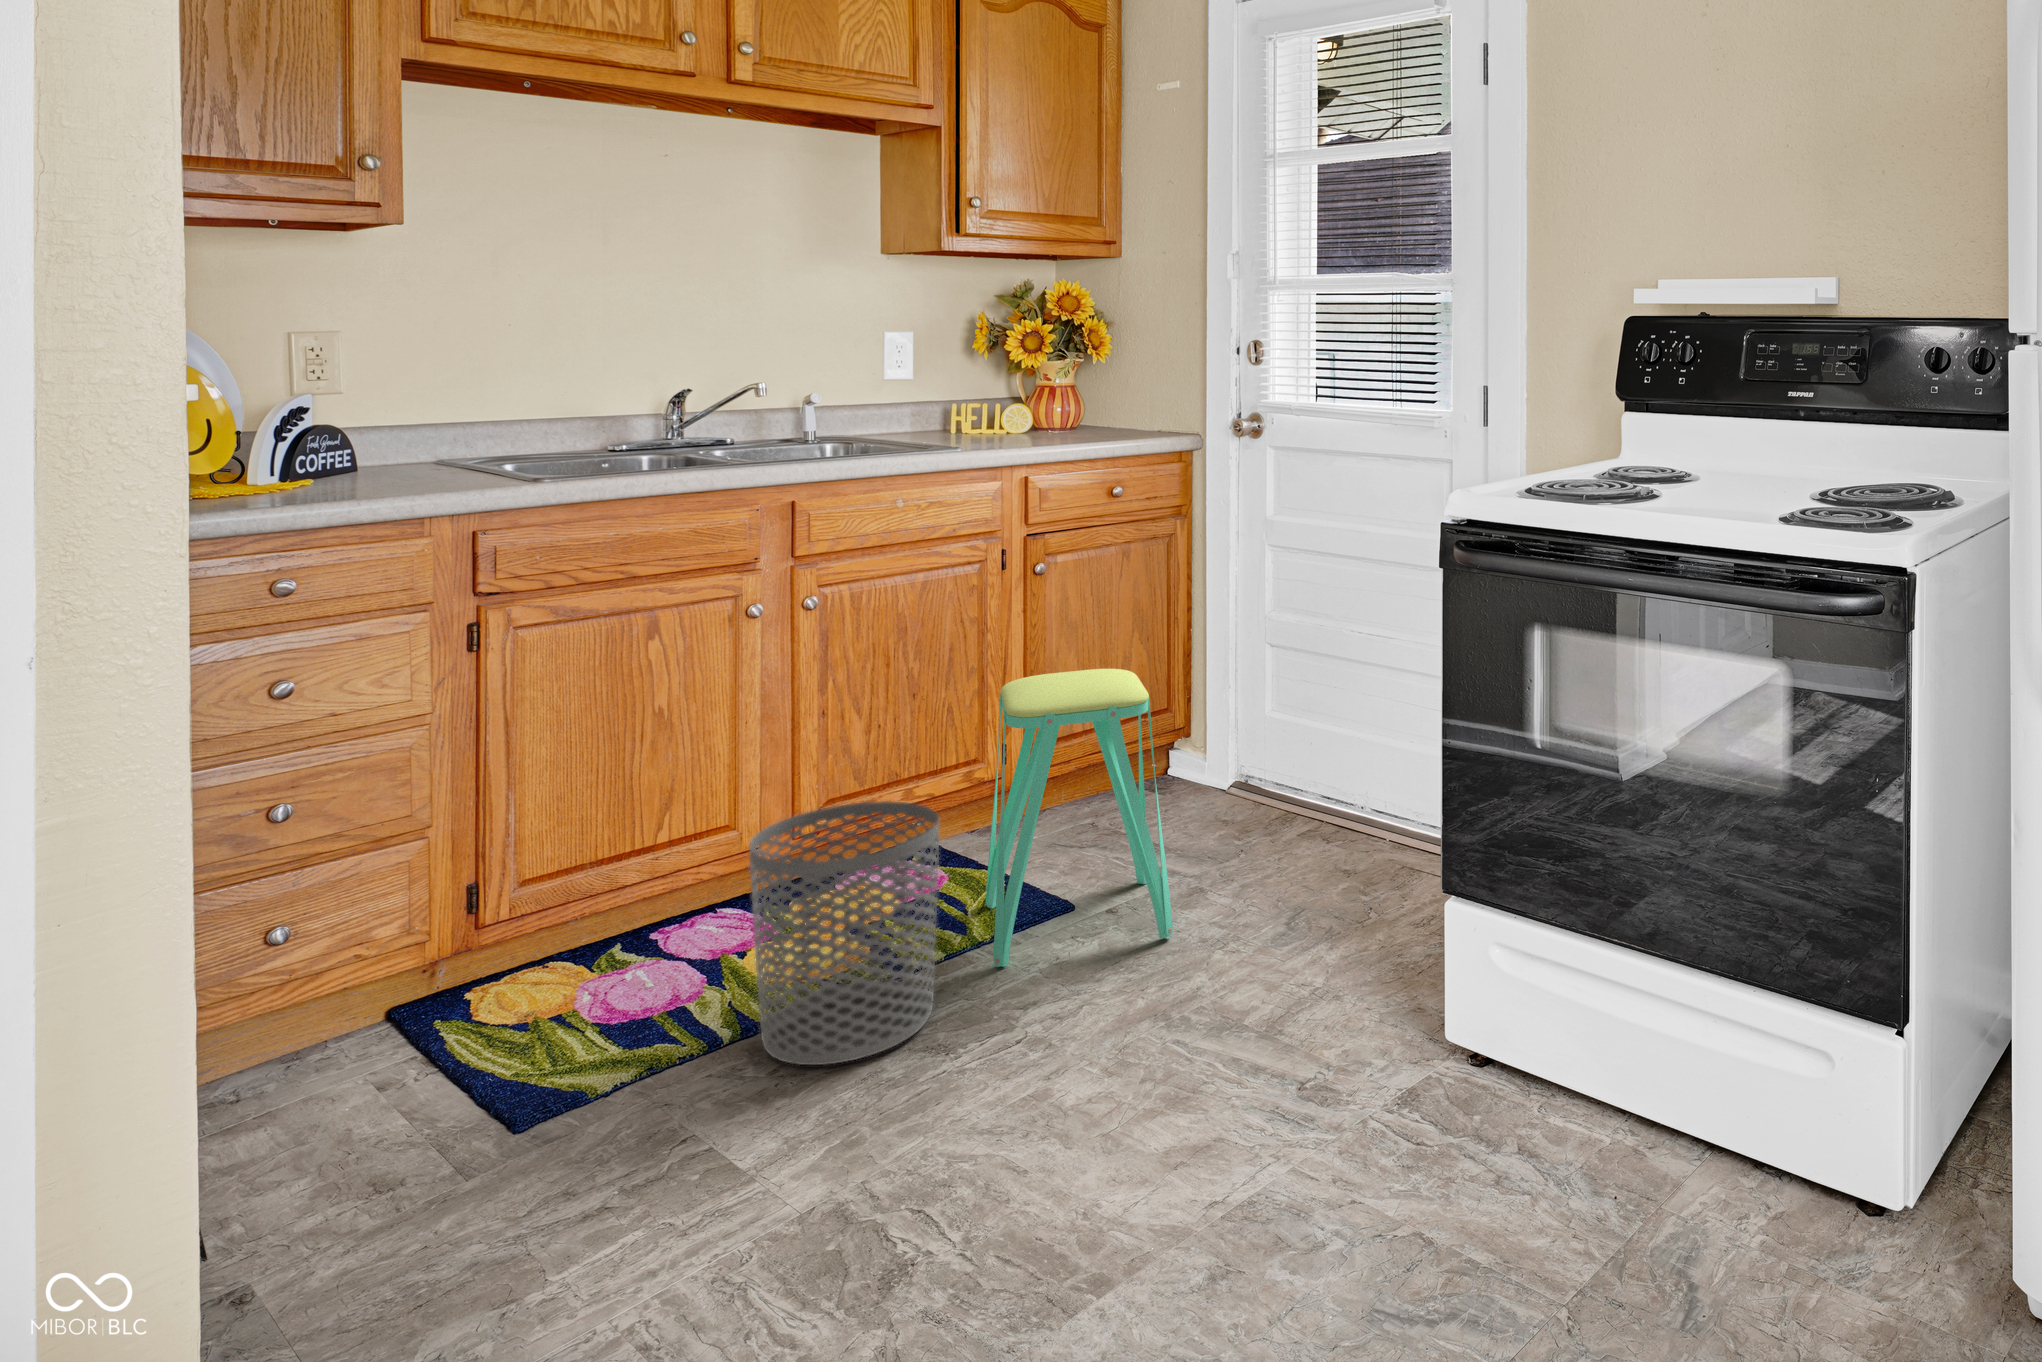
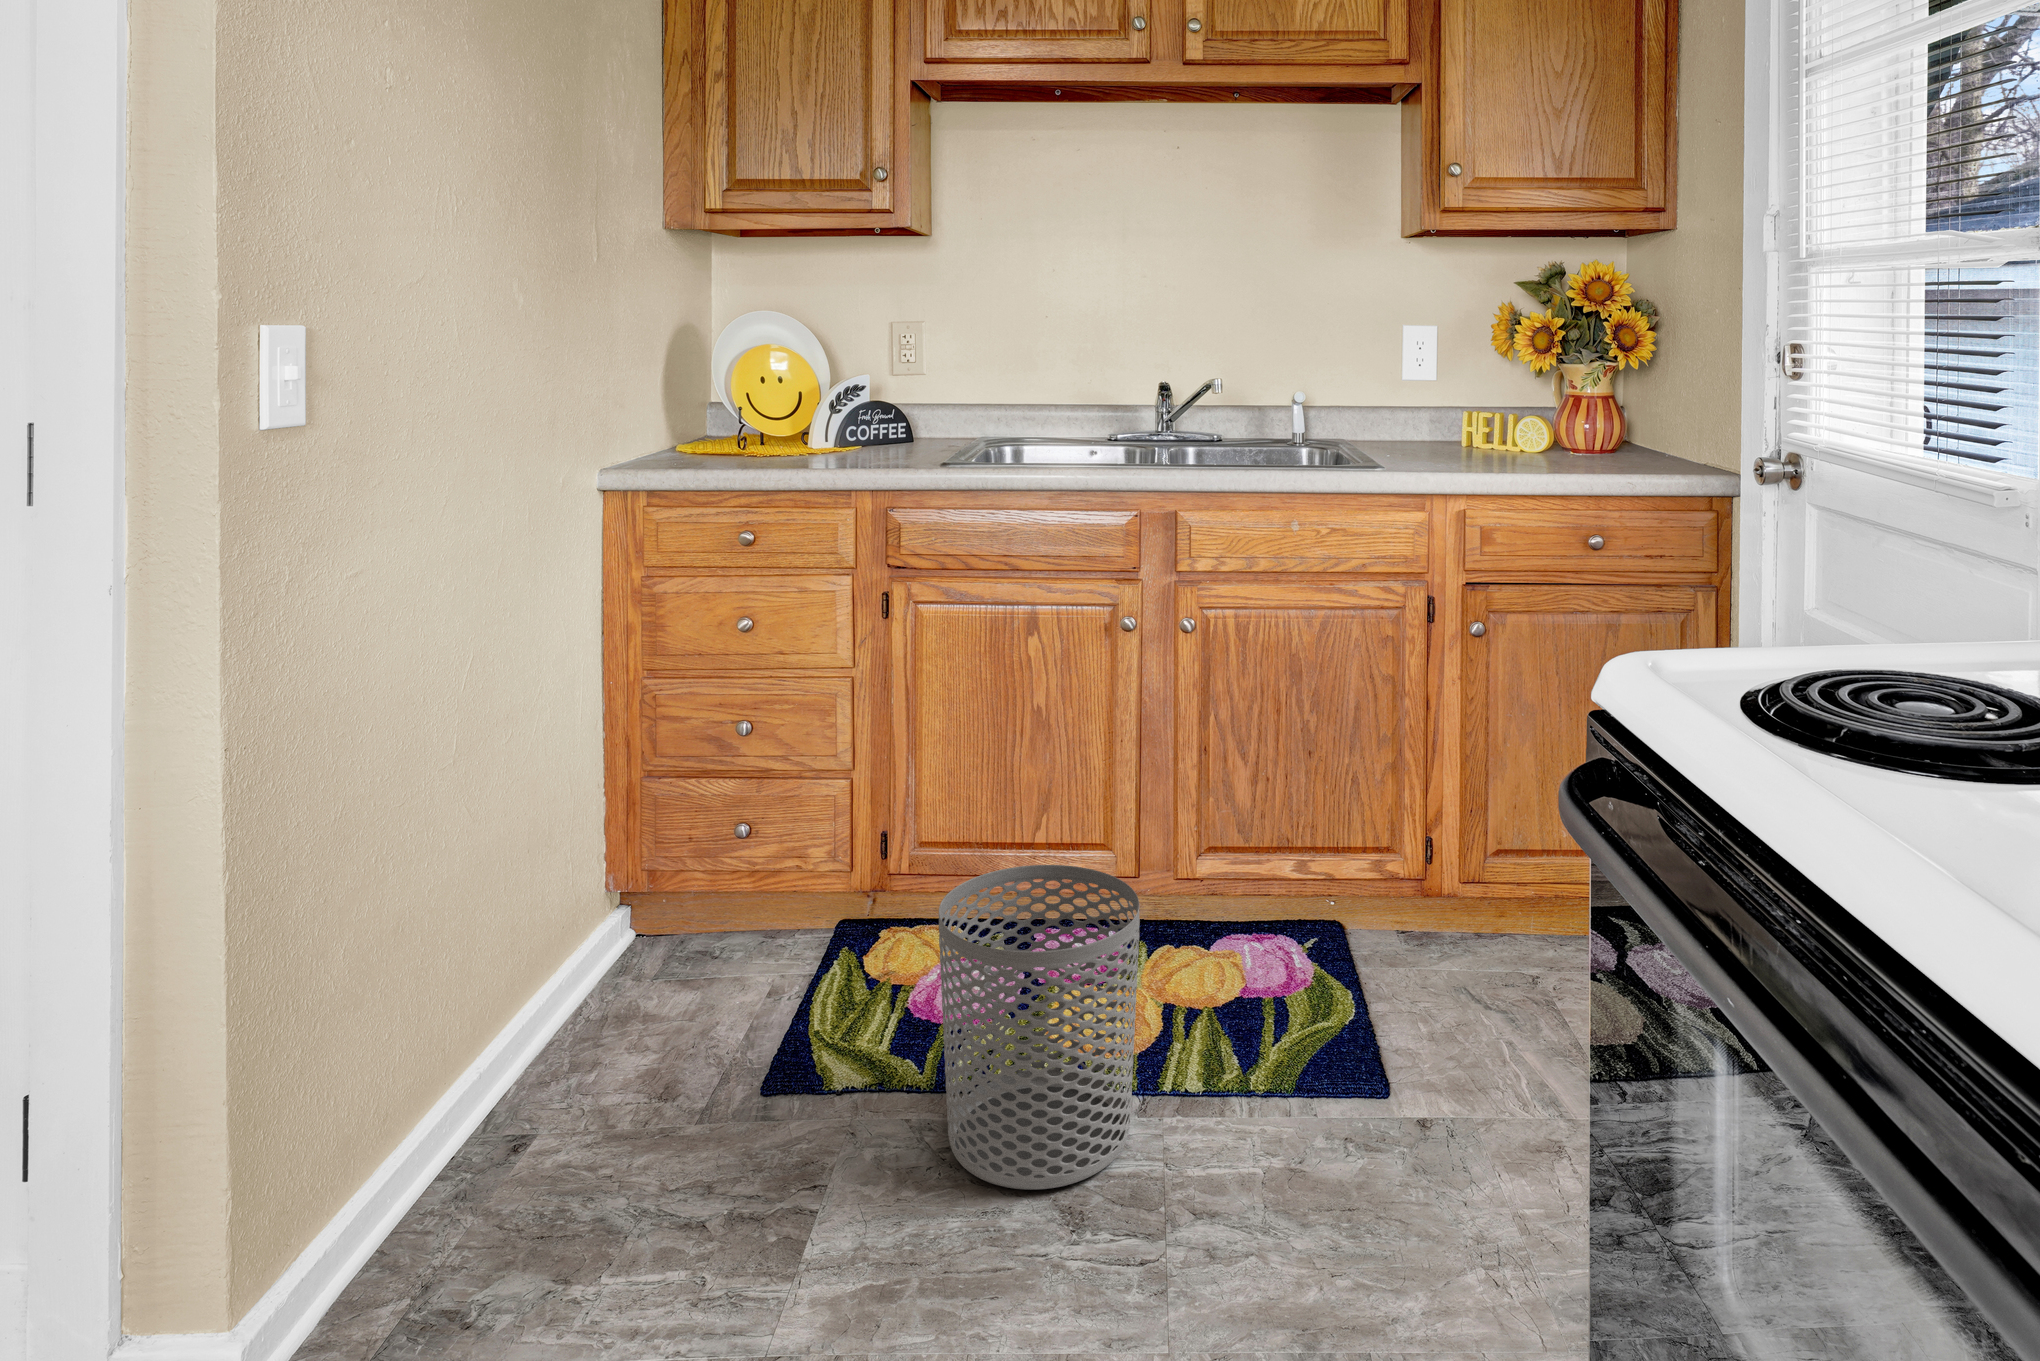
stool: present [986,669,1173,967] -> none [1230,770,1509,1207]

